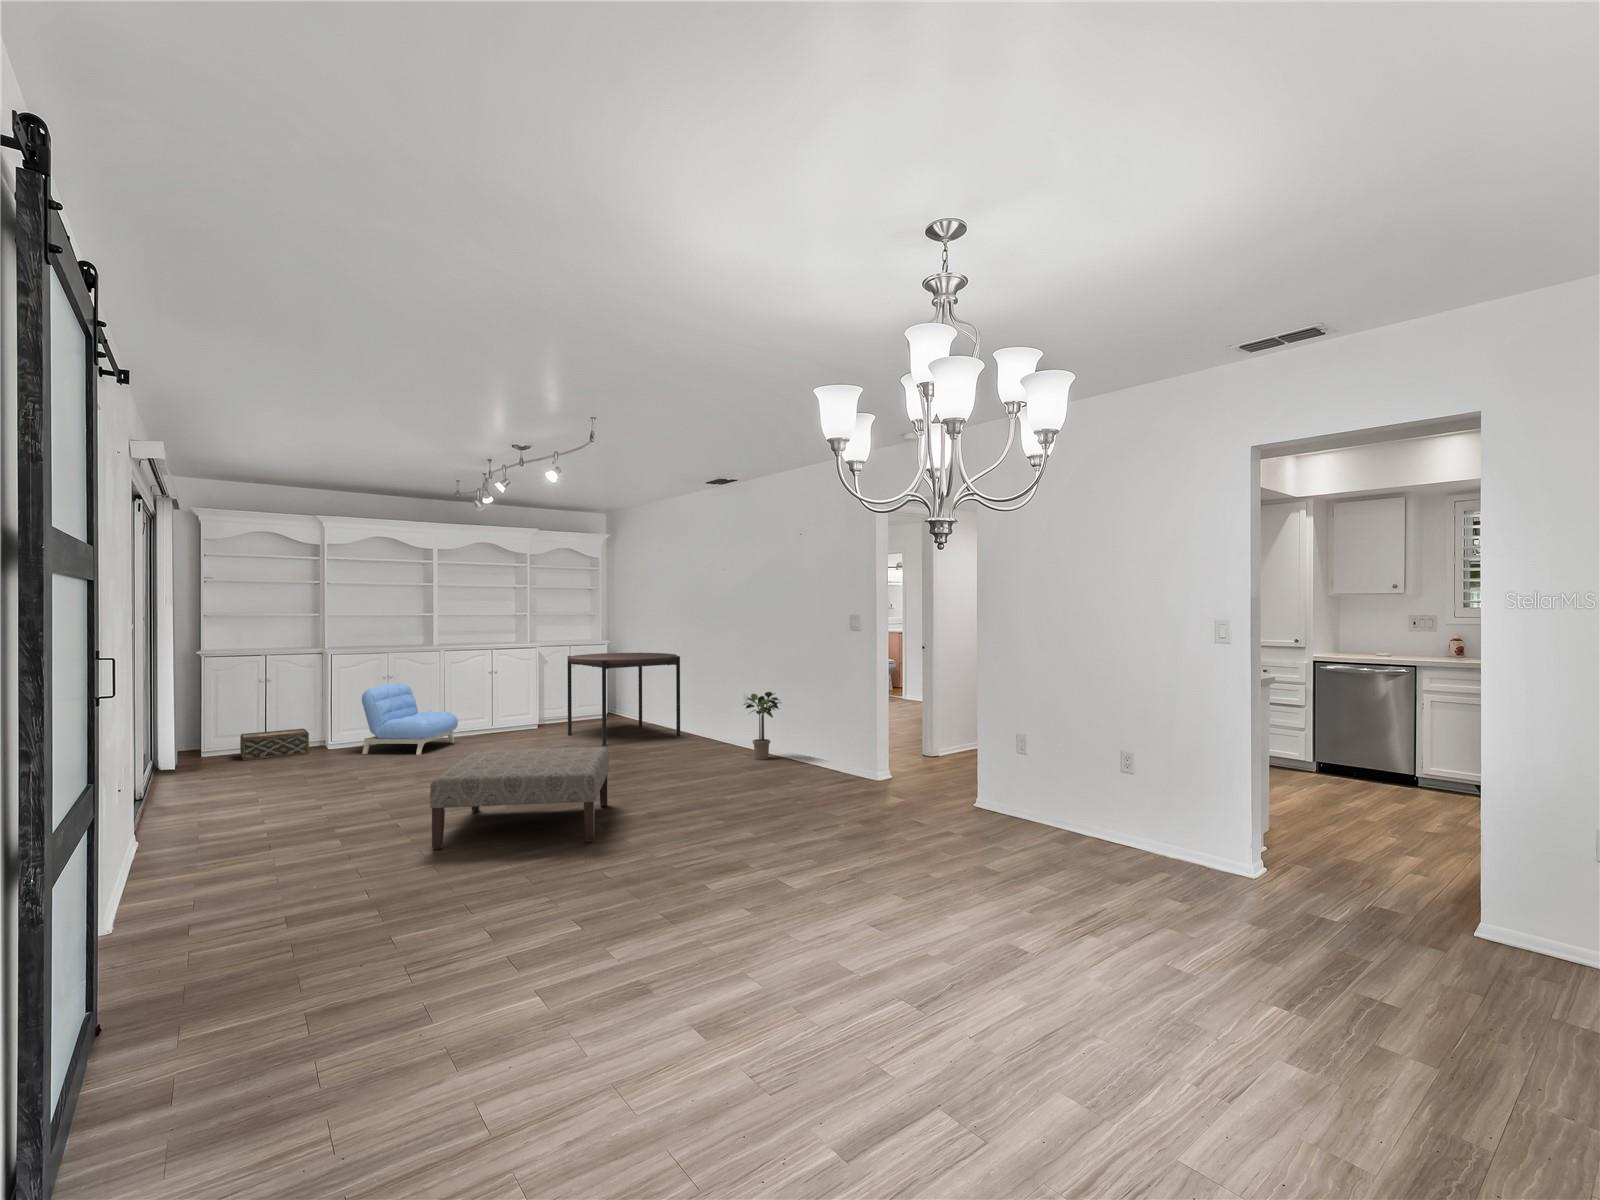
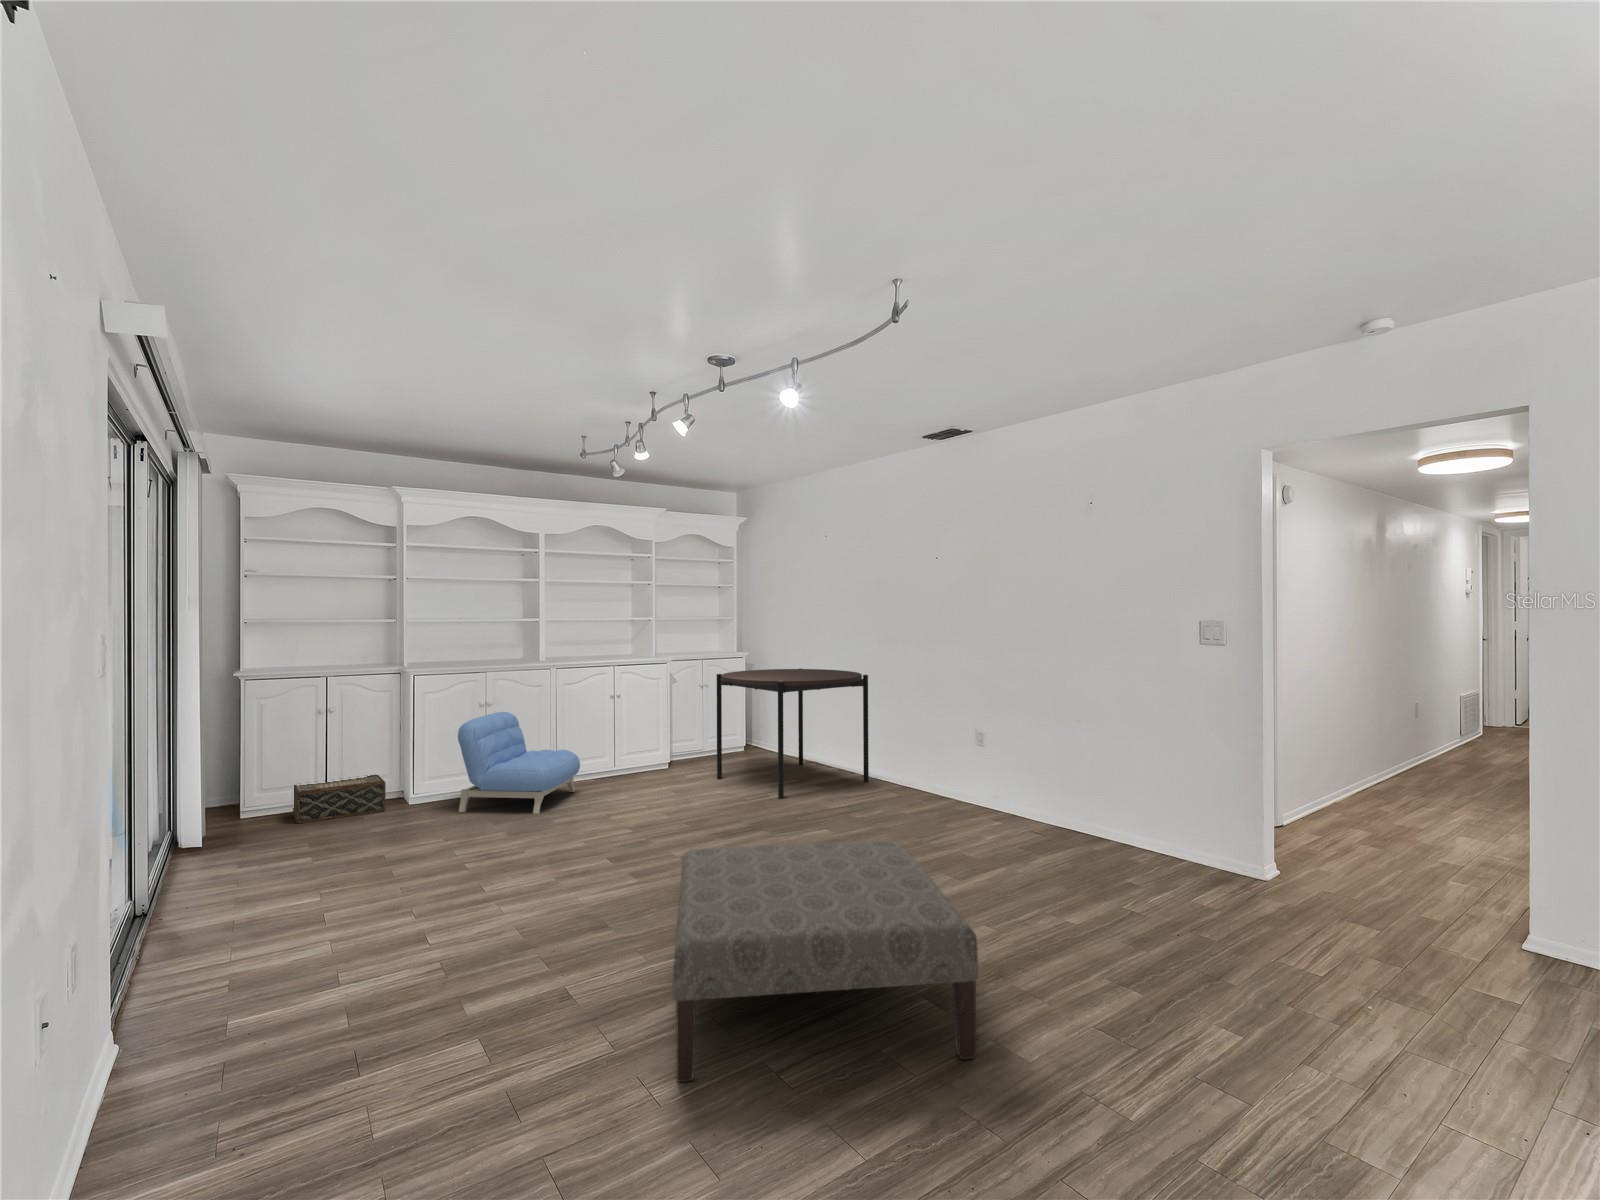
potted plant: present [743,692,781,760] -> none [999,731,1060,828]

